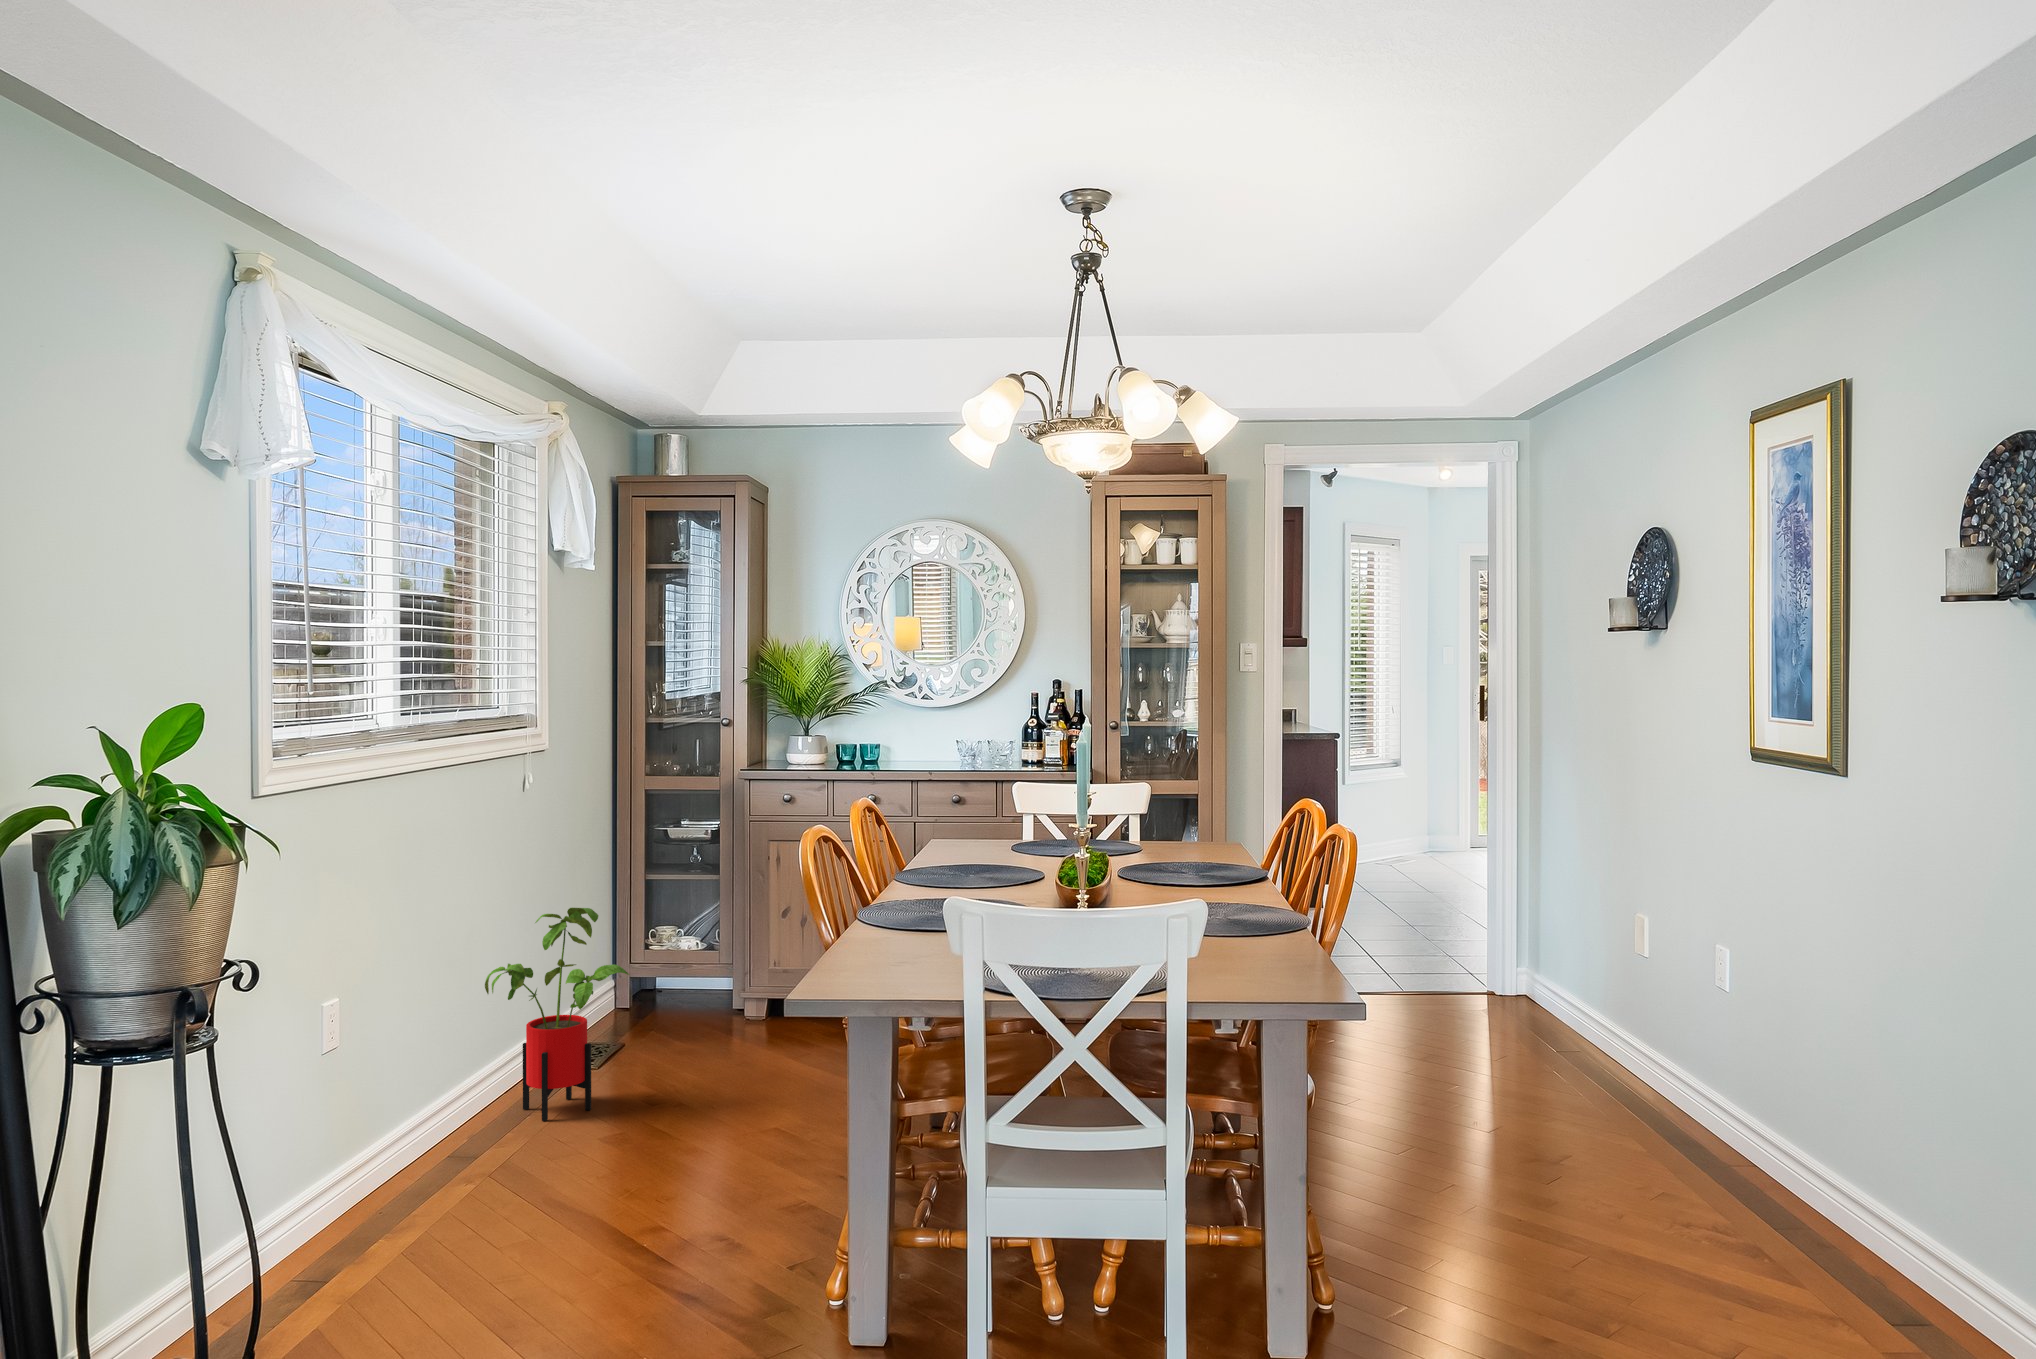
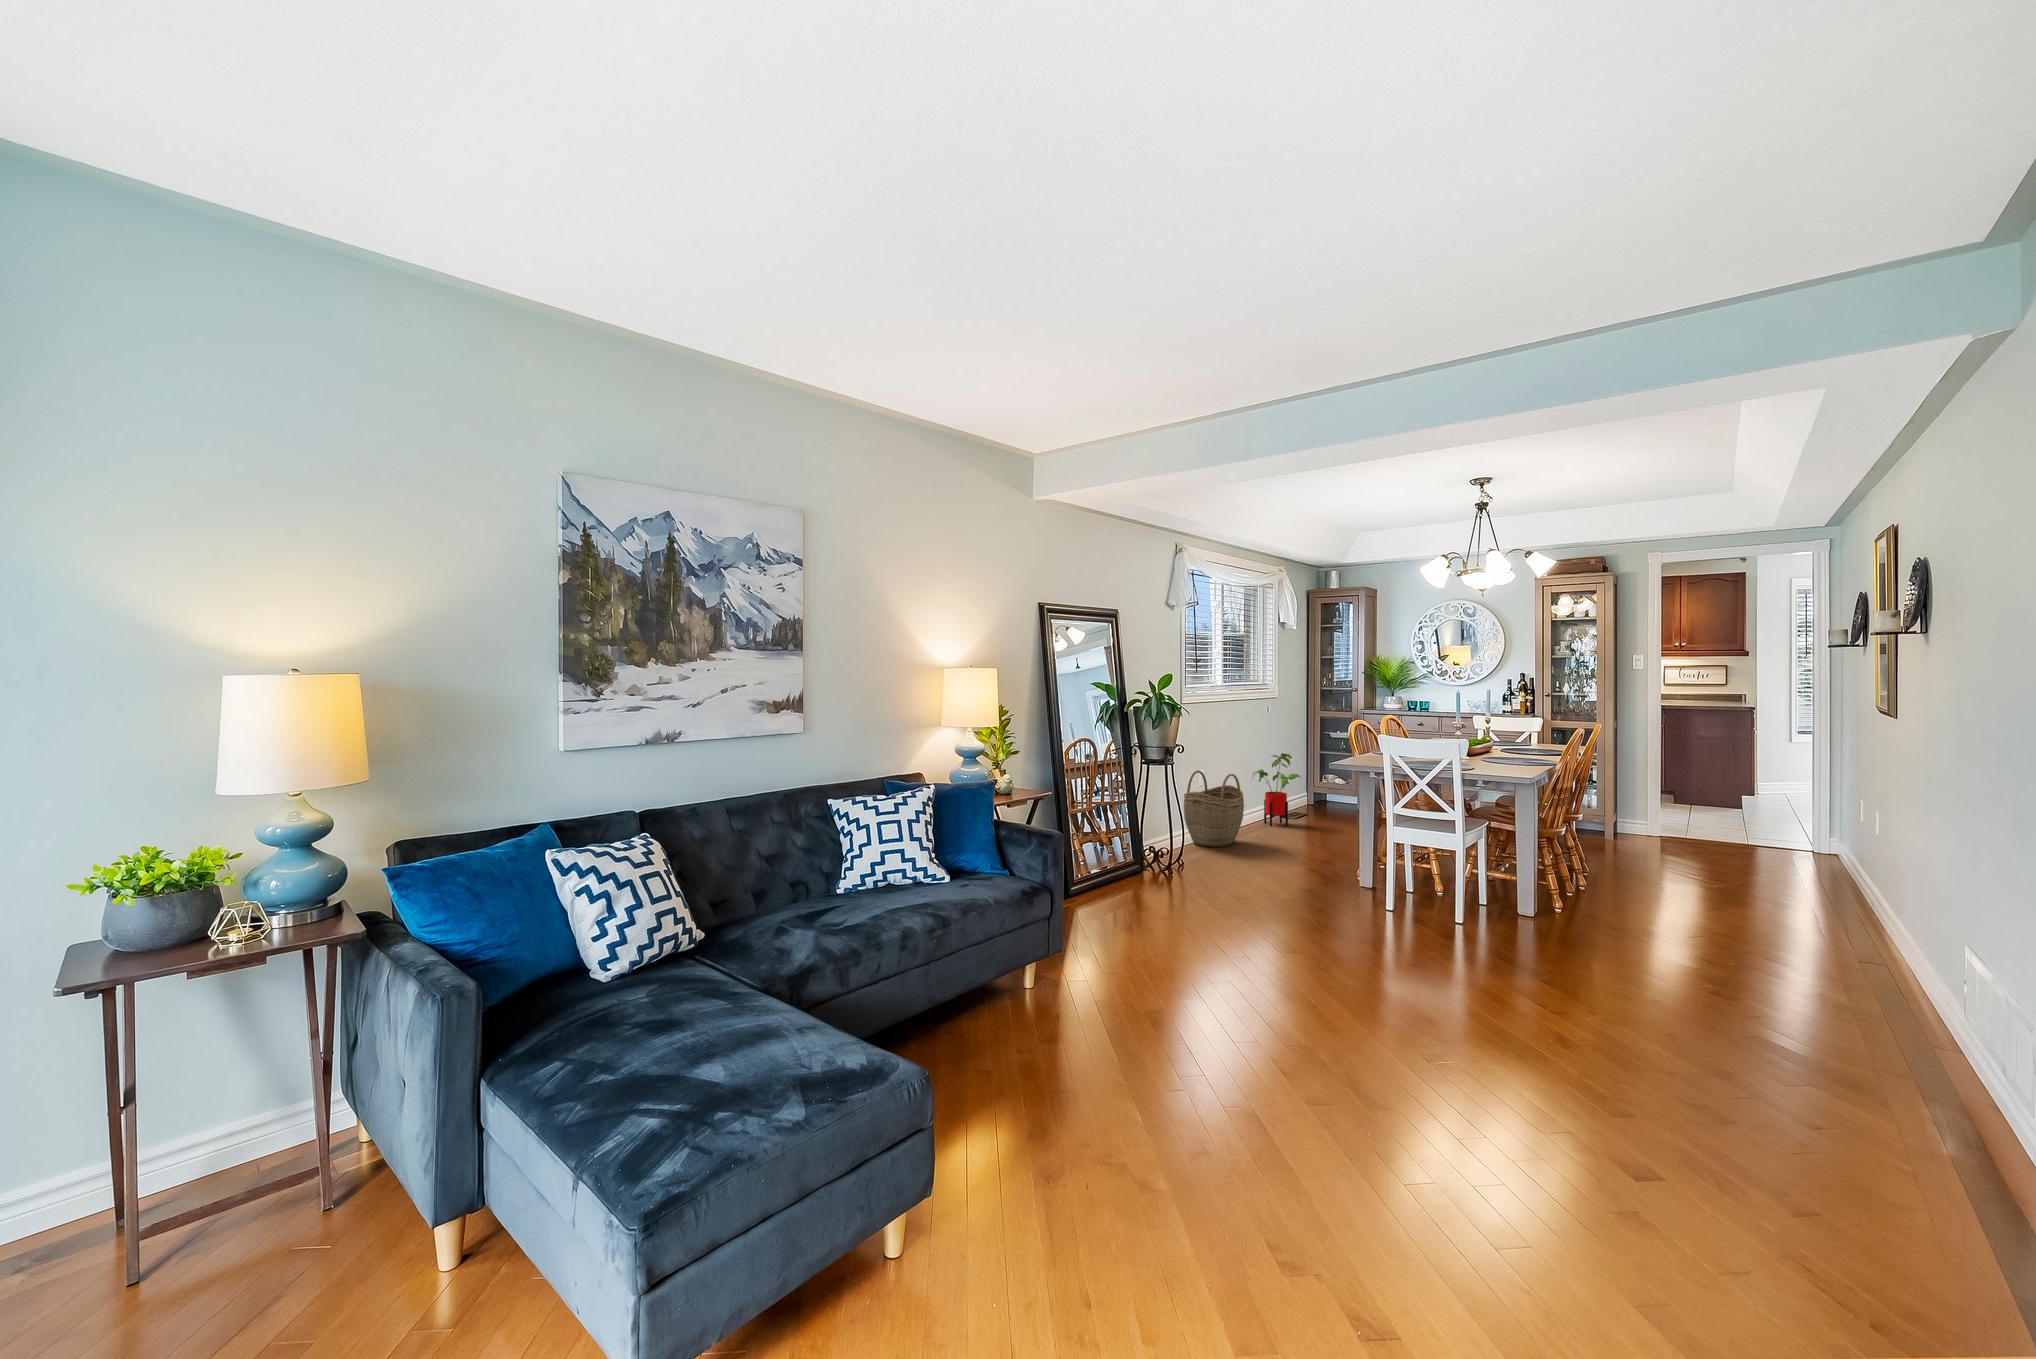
woven basket: none [262,1022,480,1294] -> present [1184,770,1244,847]

